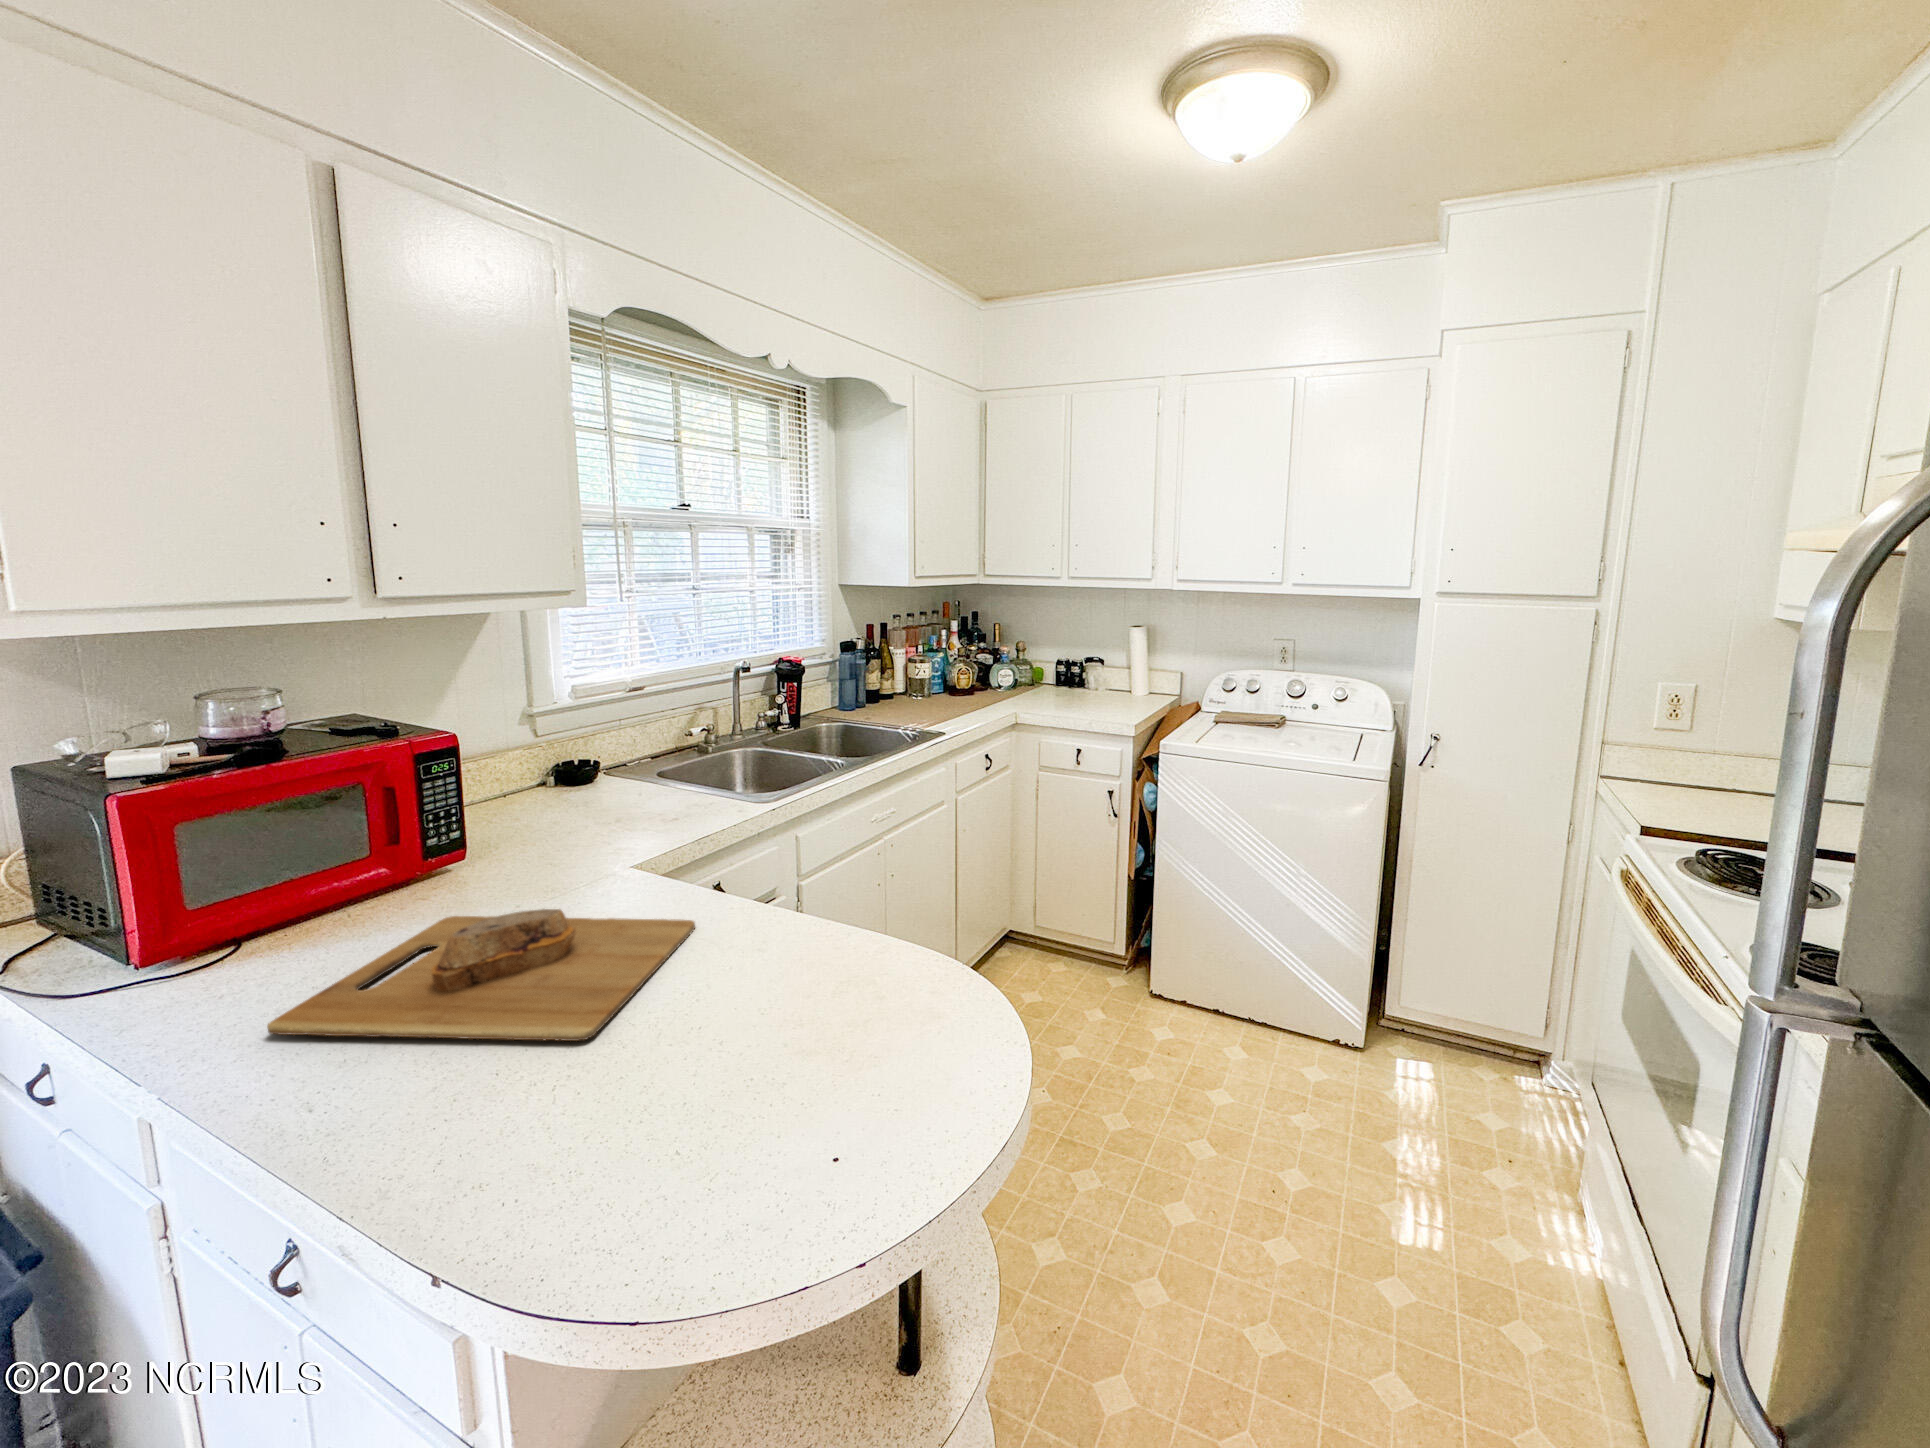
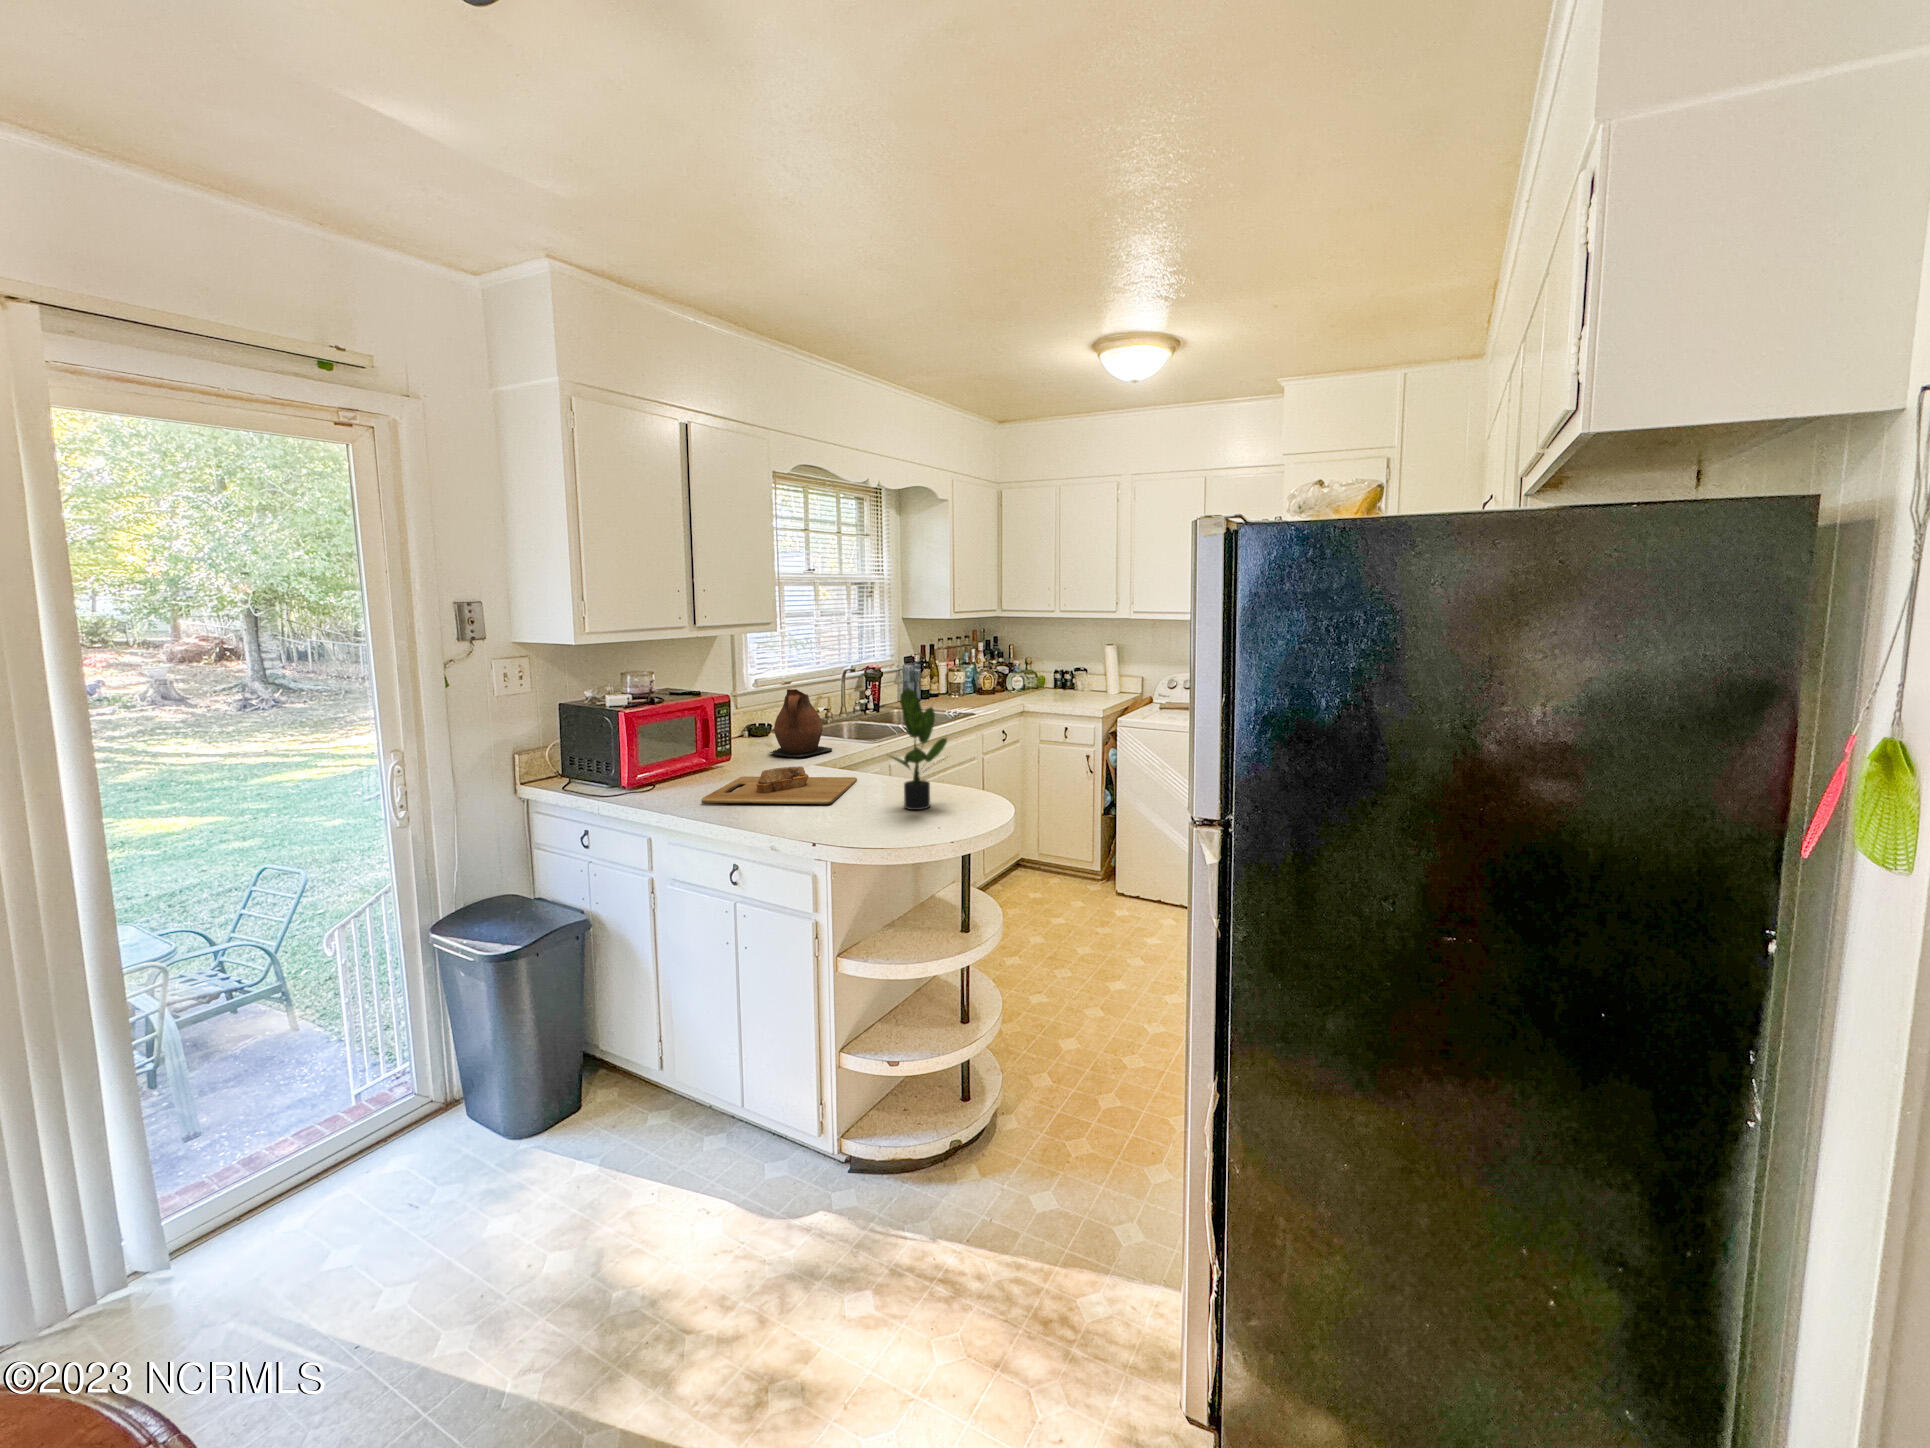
ceramic pitcher: none [555,716,685,847] -> present [770,689,832,757]
potted plant: none [724,750,889,1072] -> present [891,686,947,810]

